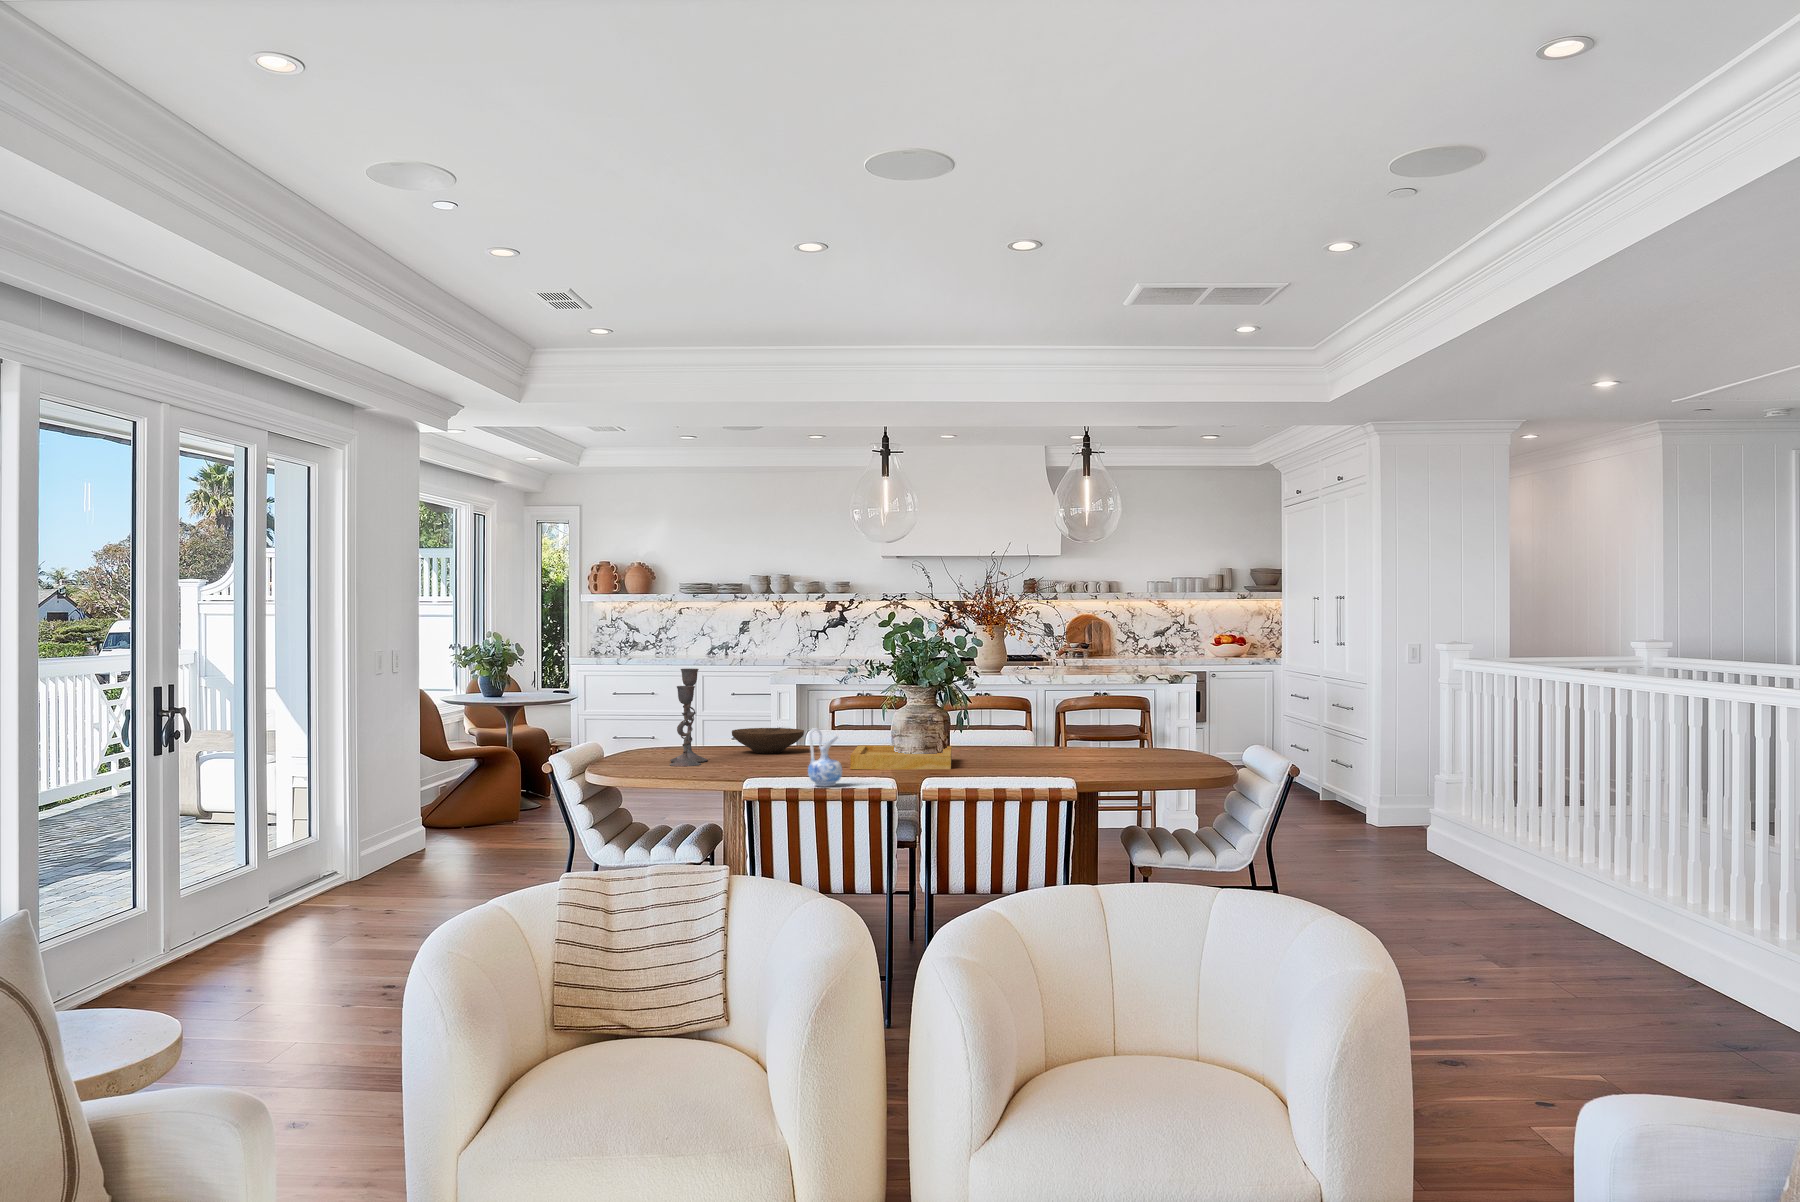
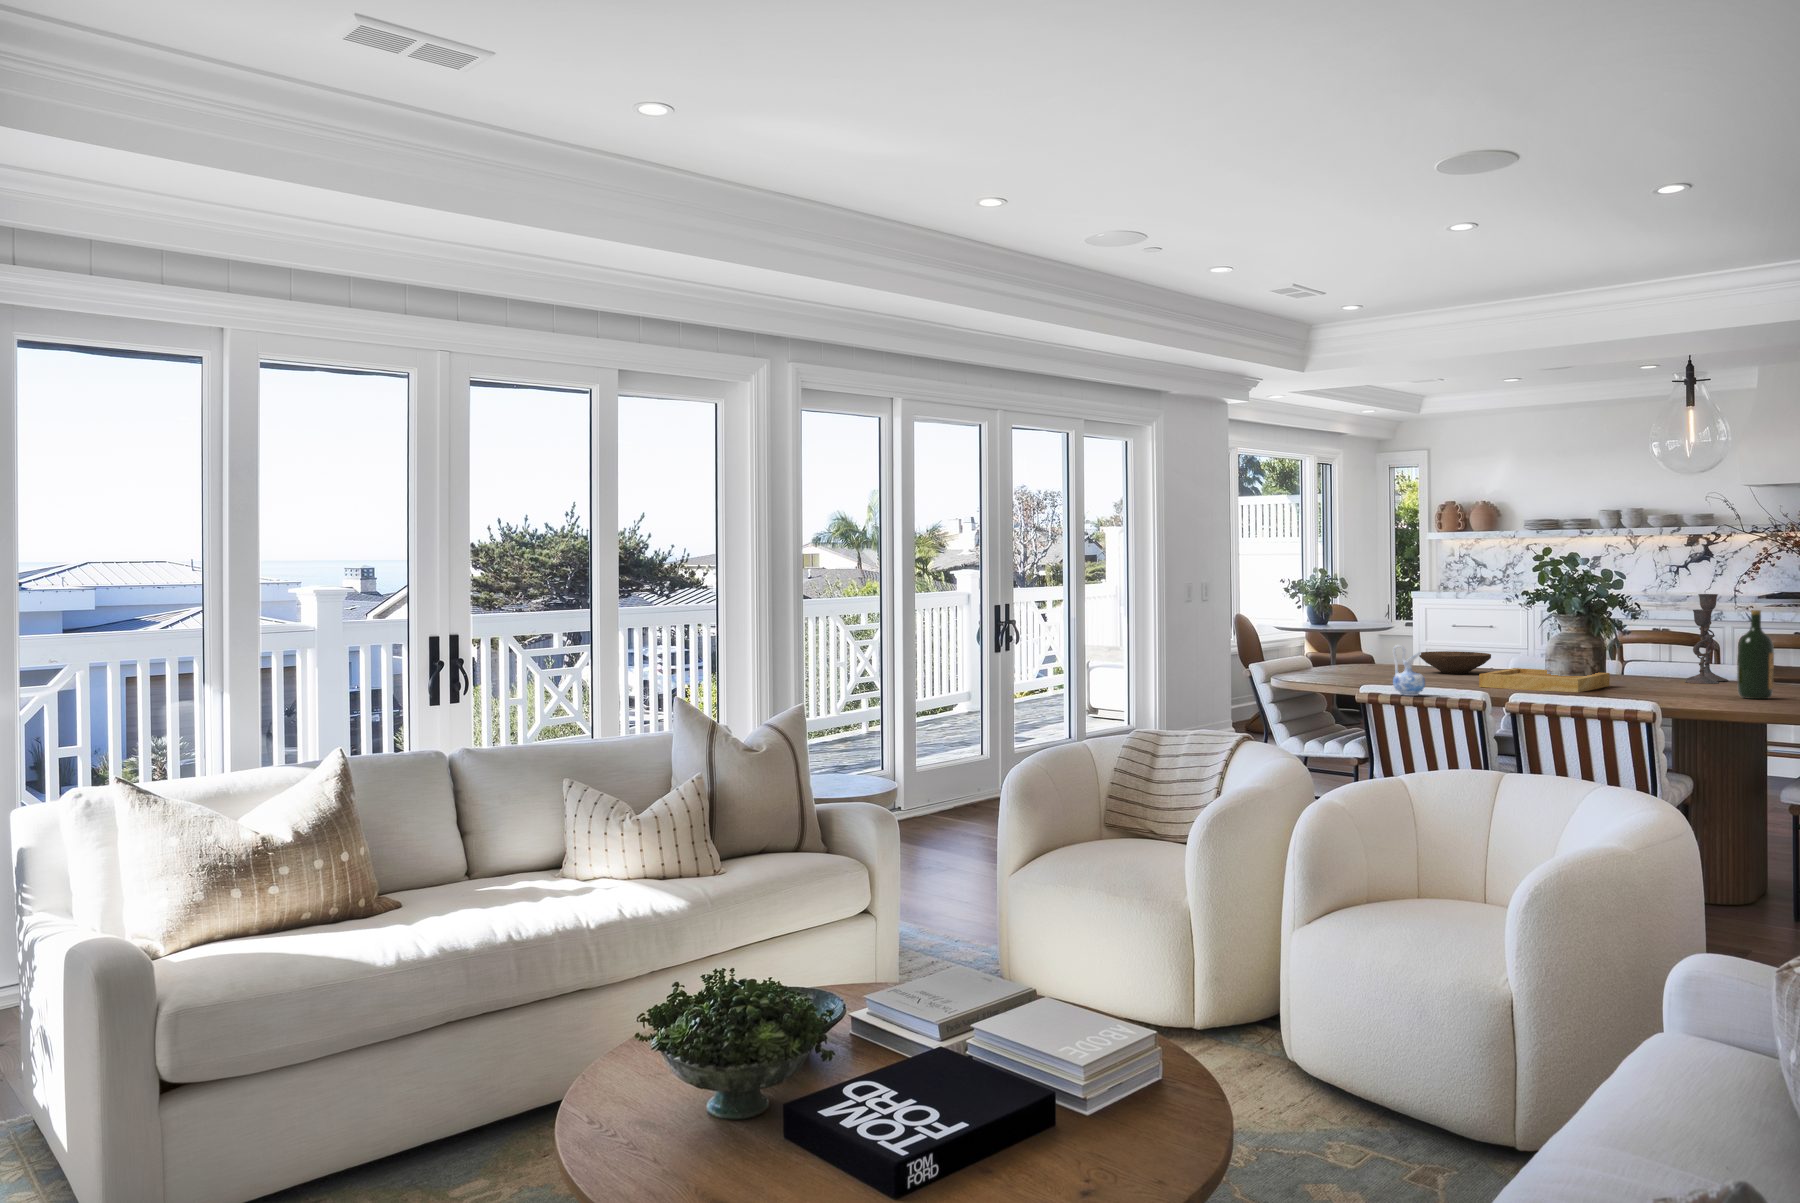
candlestick: present [670,668,707,766] -> present [1685,594,1728,684]
wine bottle: none [1085,681,1114,766] -> present [1737,610,1774,699]

